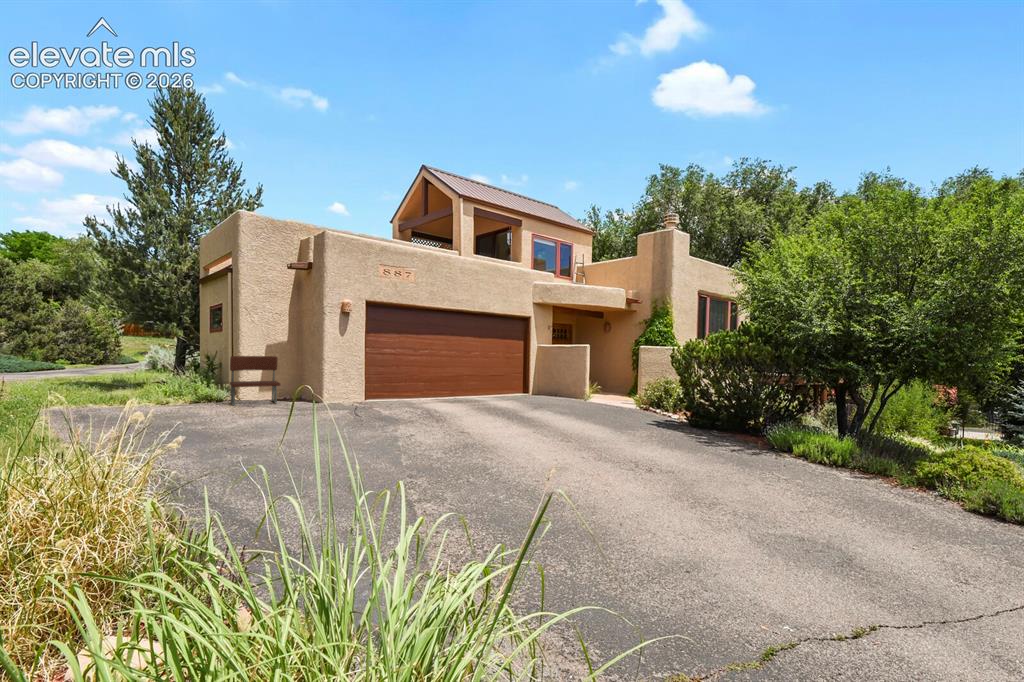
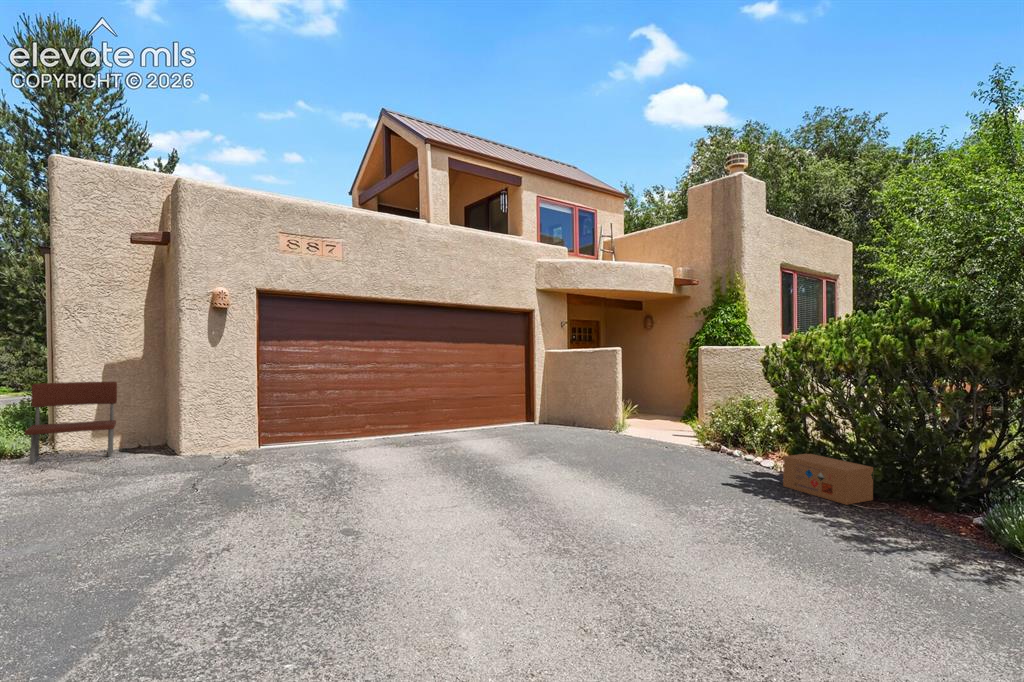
cardboard box: none [683,410,730,436] -> present [783,454,873,505]

